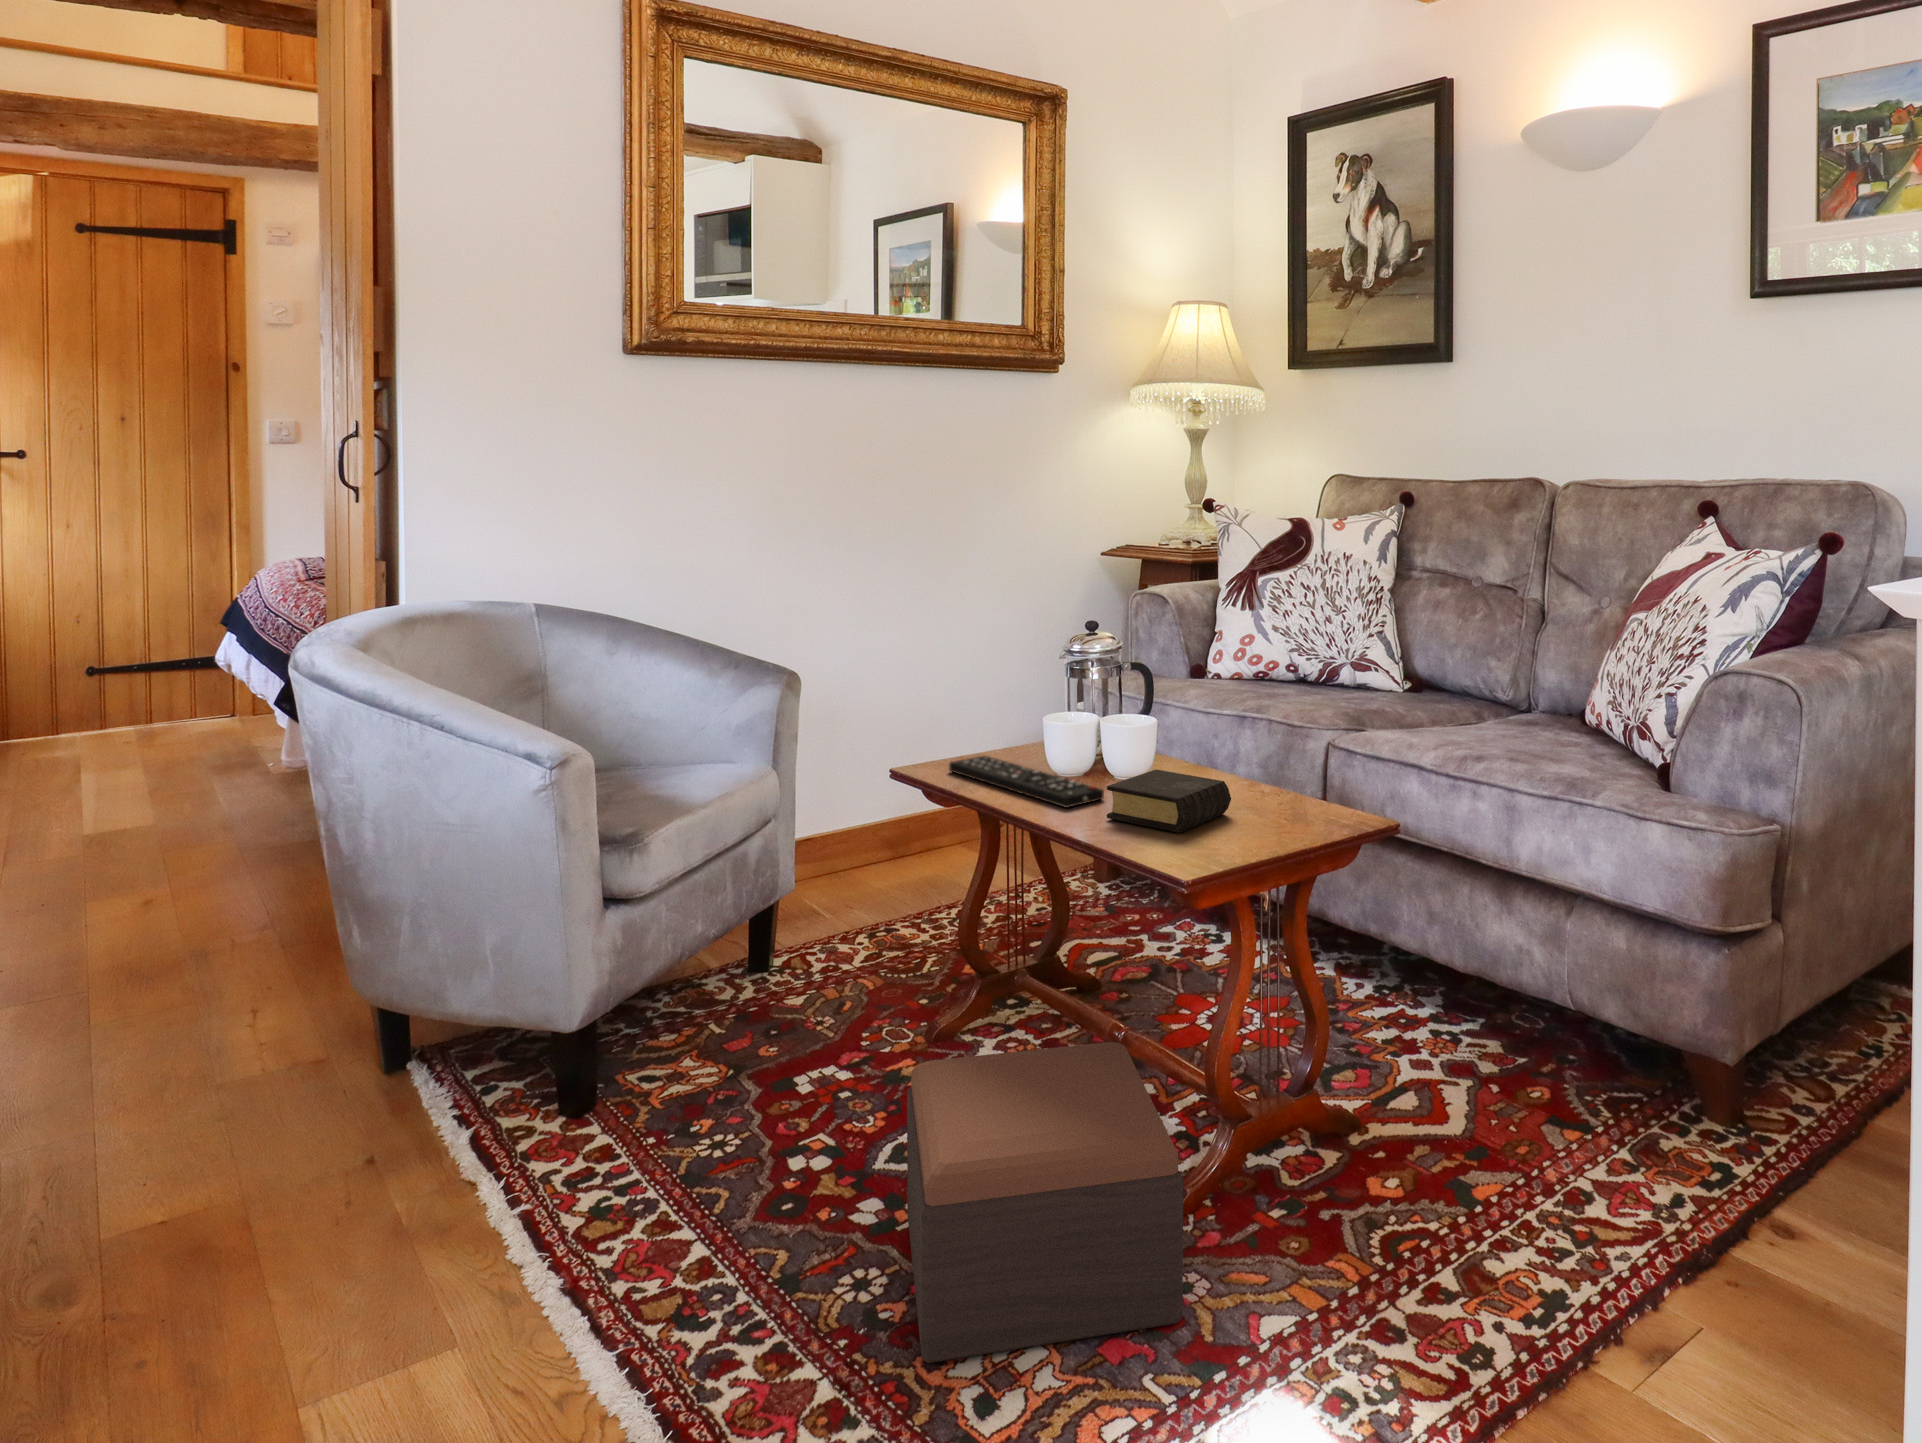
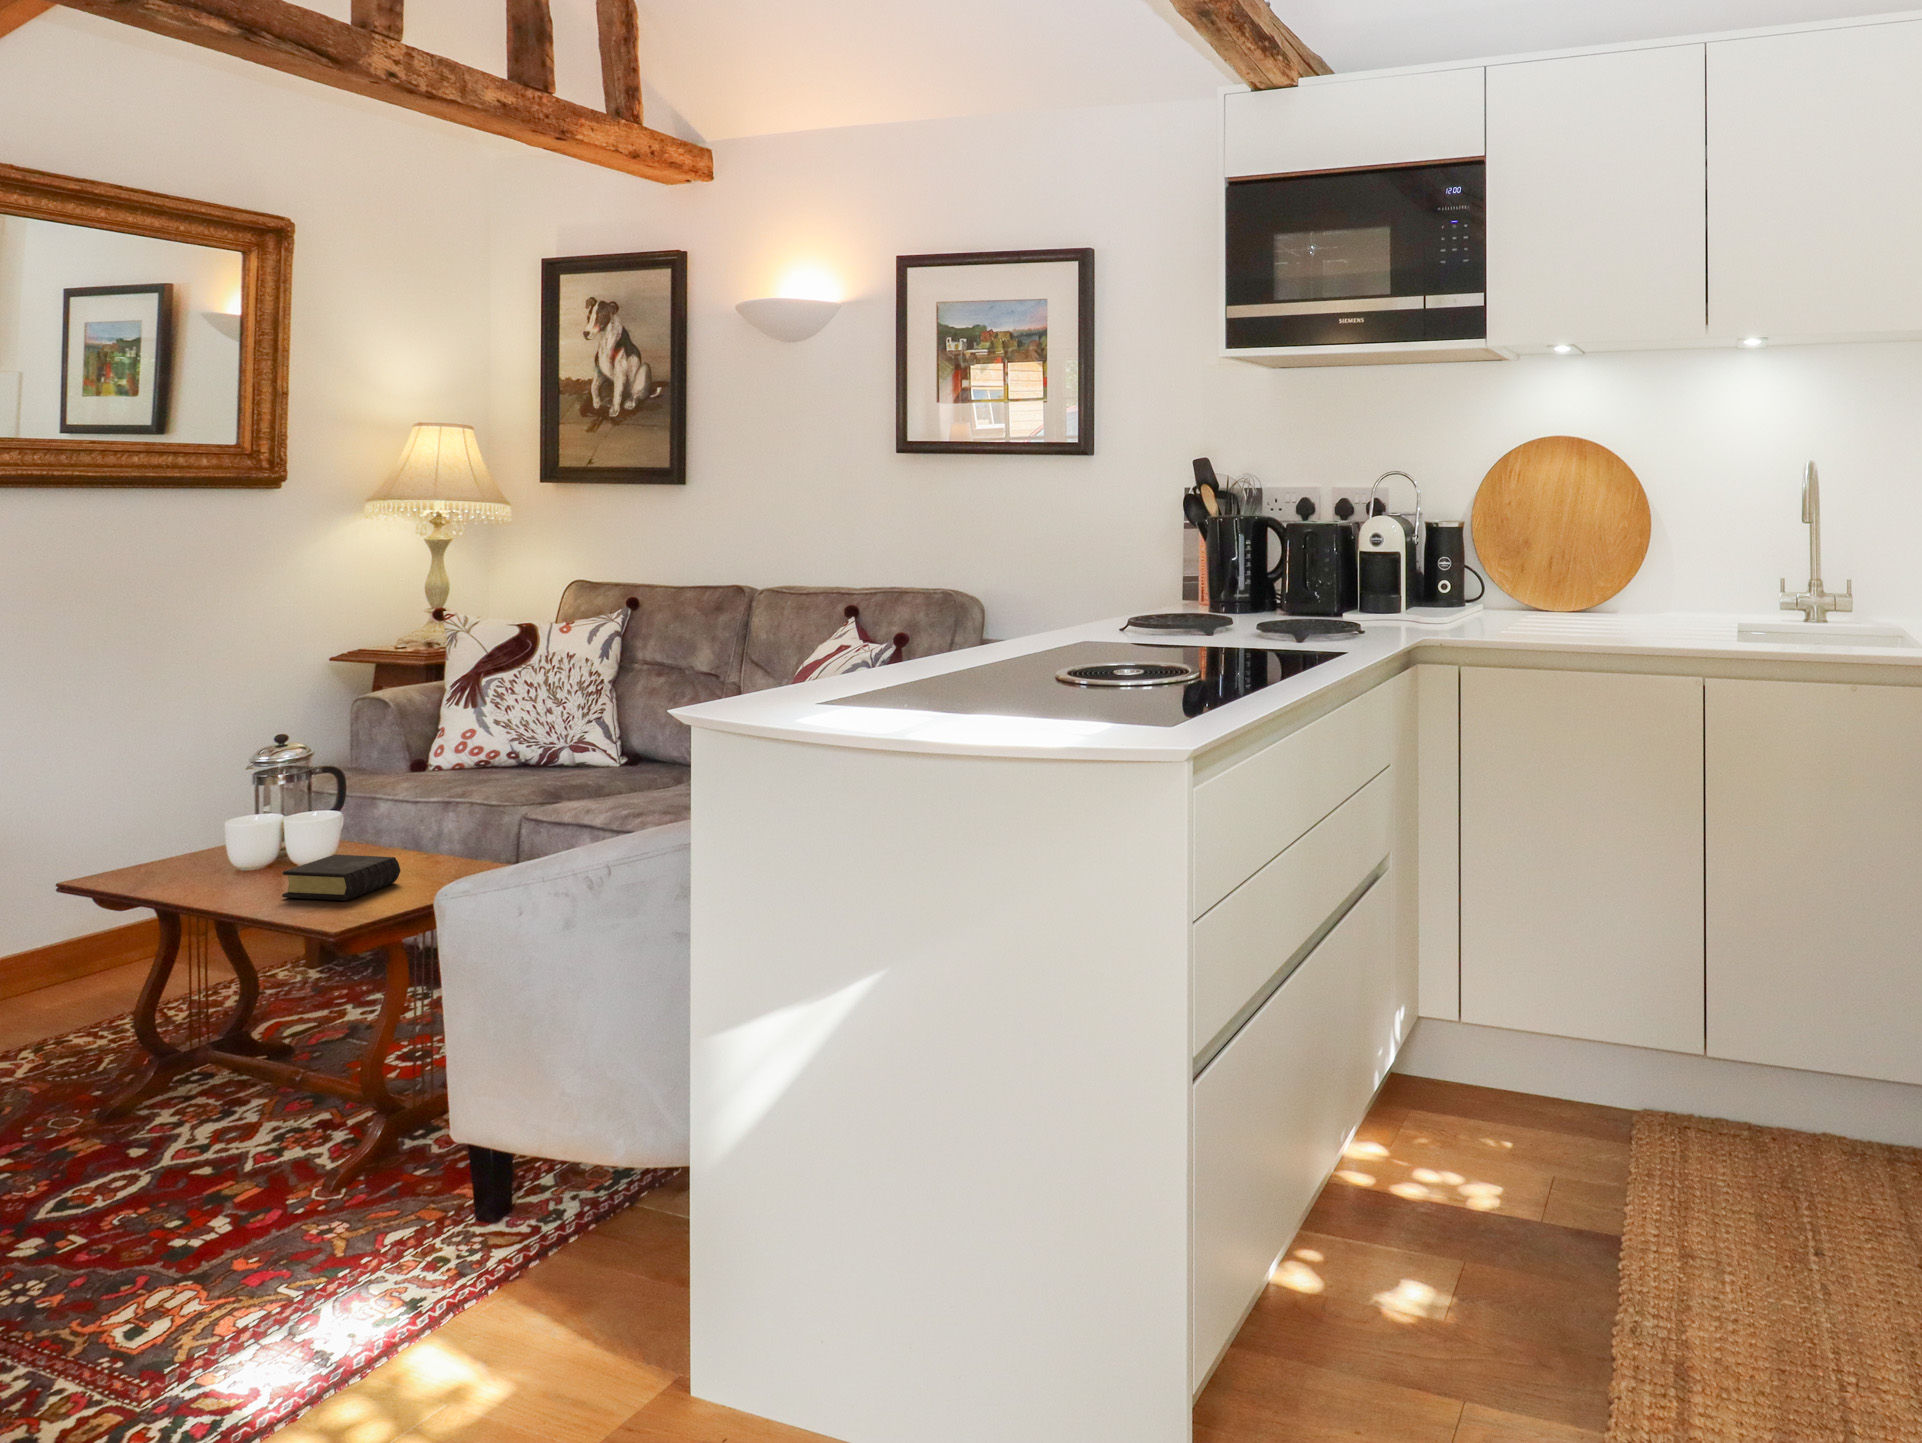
remote control: present [949,756,1104,808] -> none [127,861,284,894]
footstool: present [907,1042,1183,1363] -> none [69,1068,322,1317]

